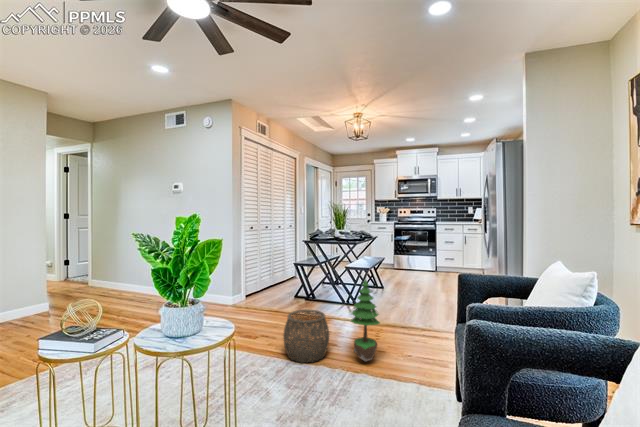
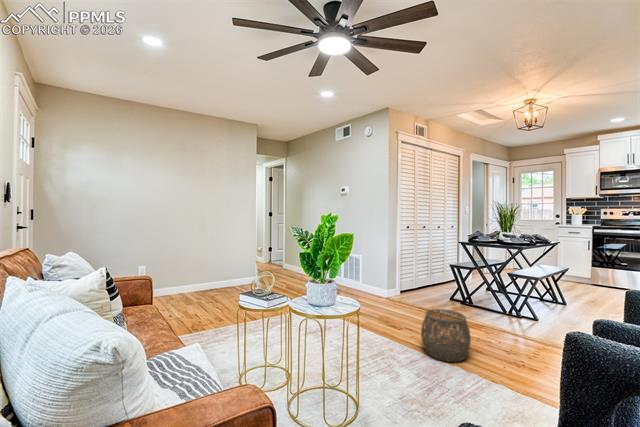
potted tree: present [351,279,380,362] -> none [493,285,532,378]

